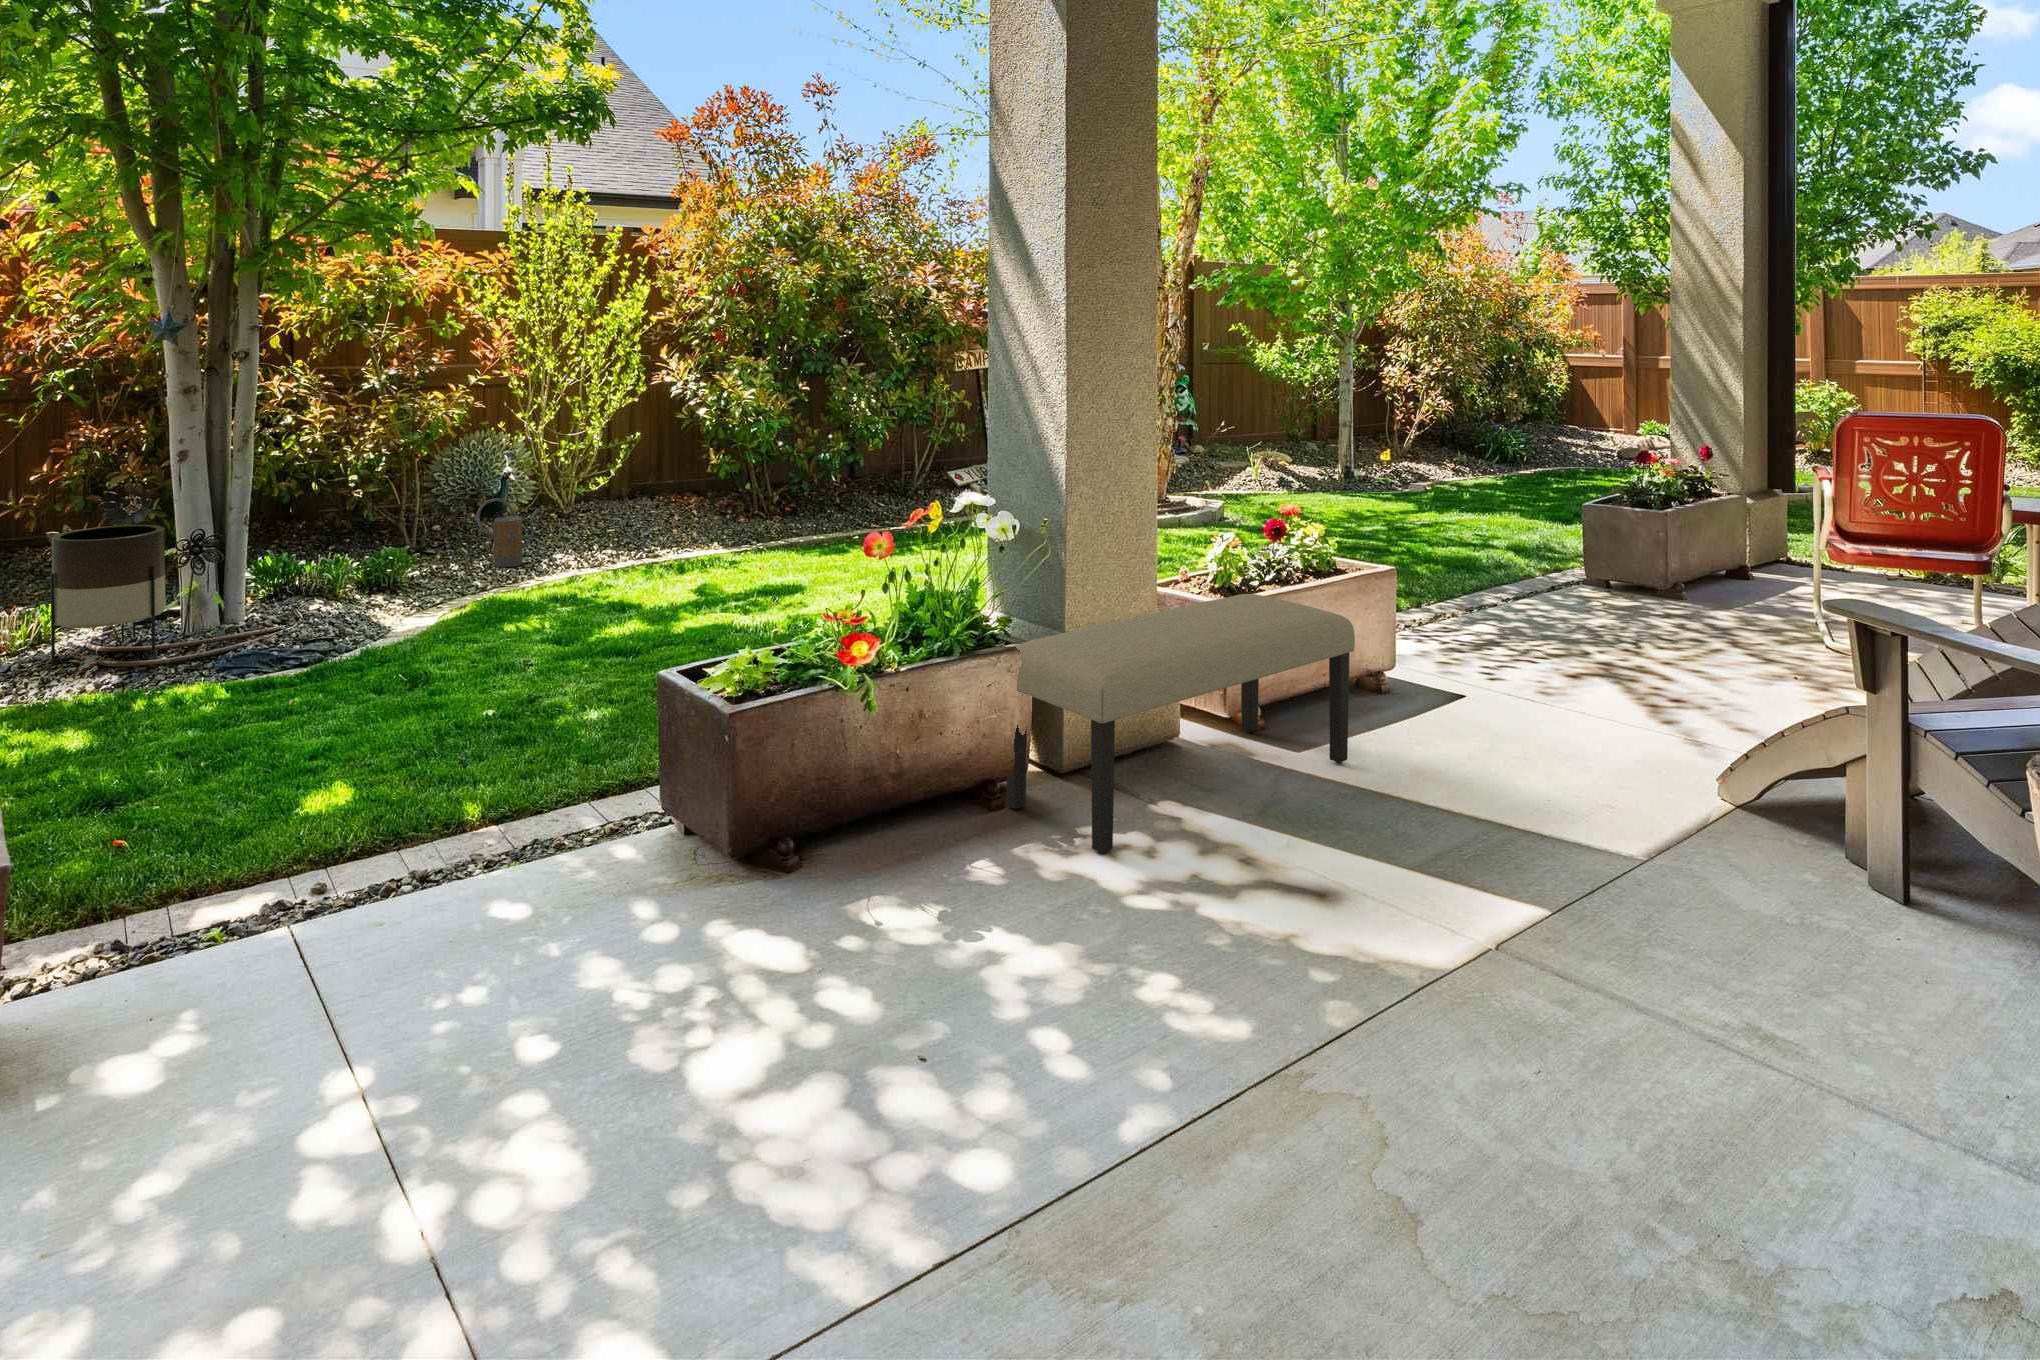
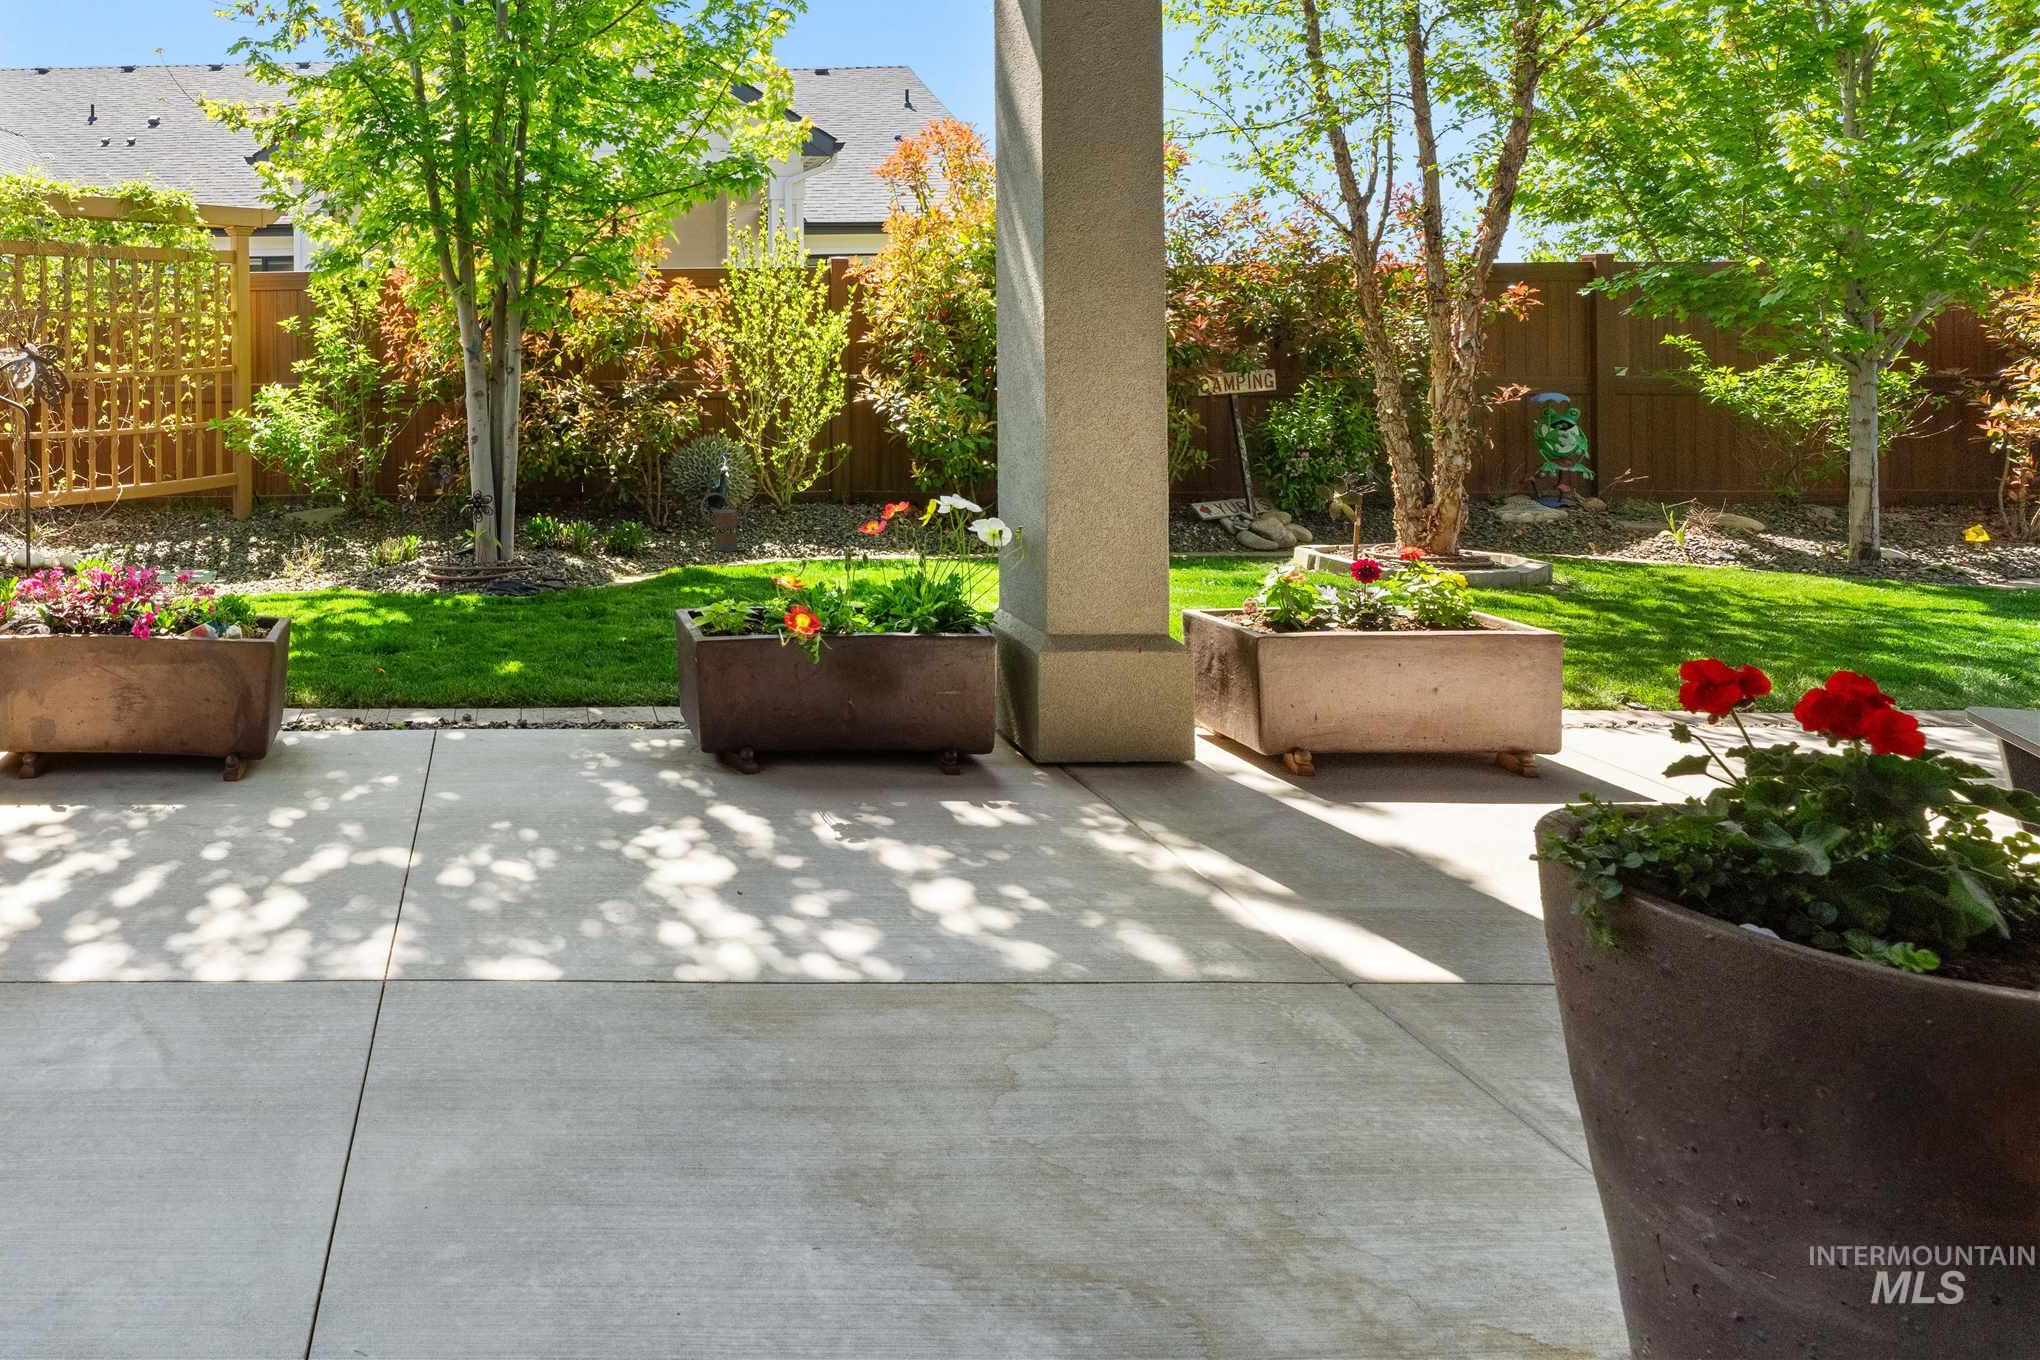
planter: present [50,525,166,665] -> none [413,487,477,579]
bench: present [1006,594,1355,853] -> none [972,626,1379,810]

